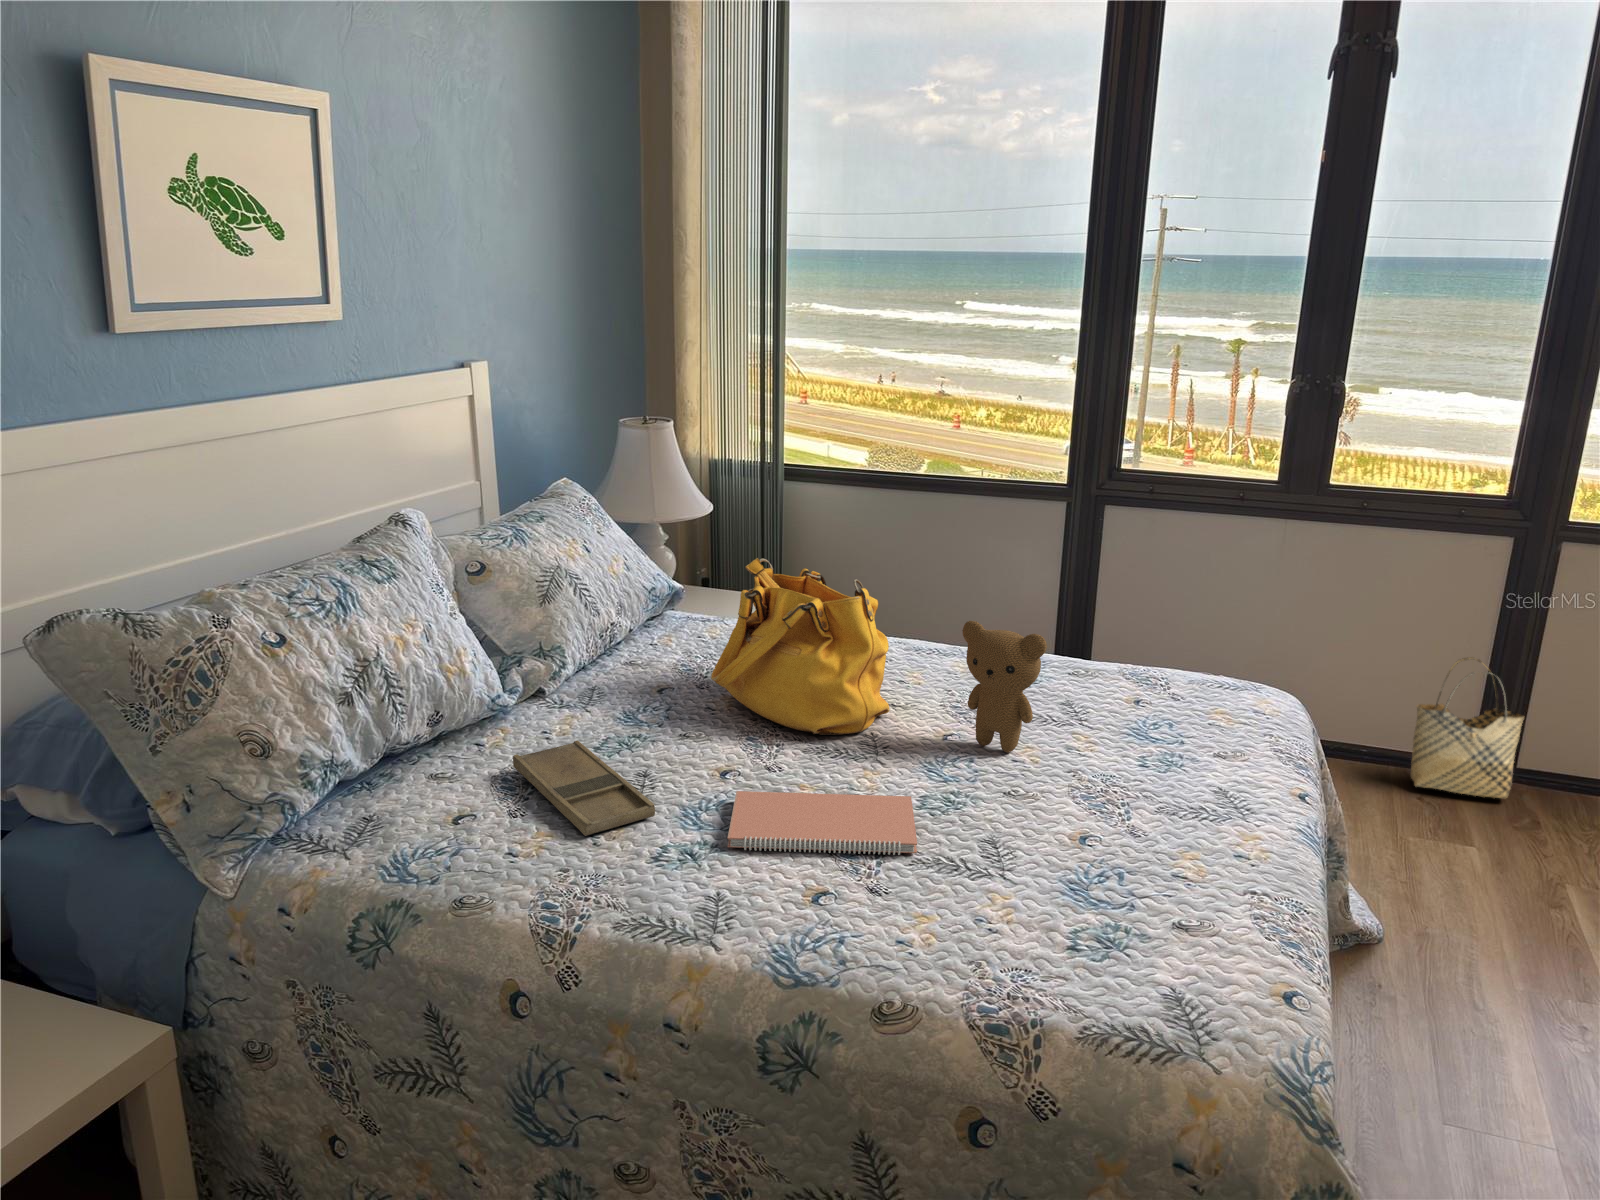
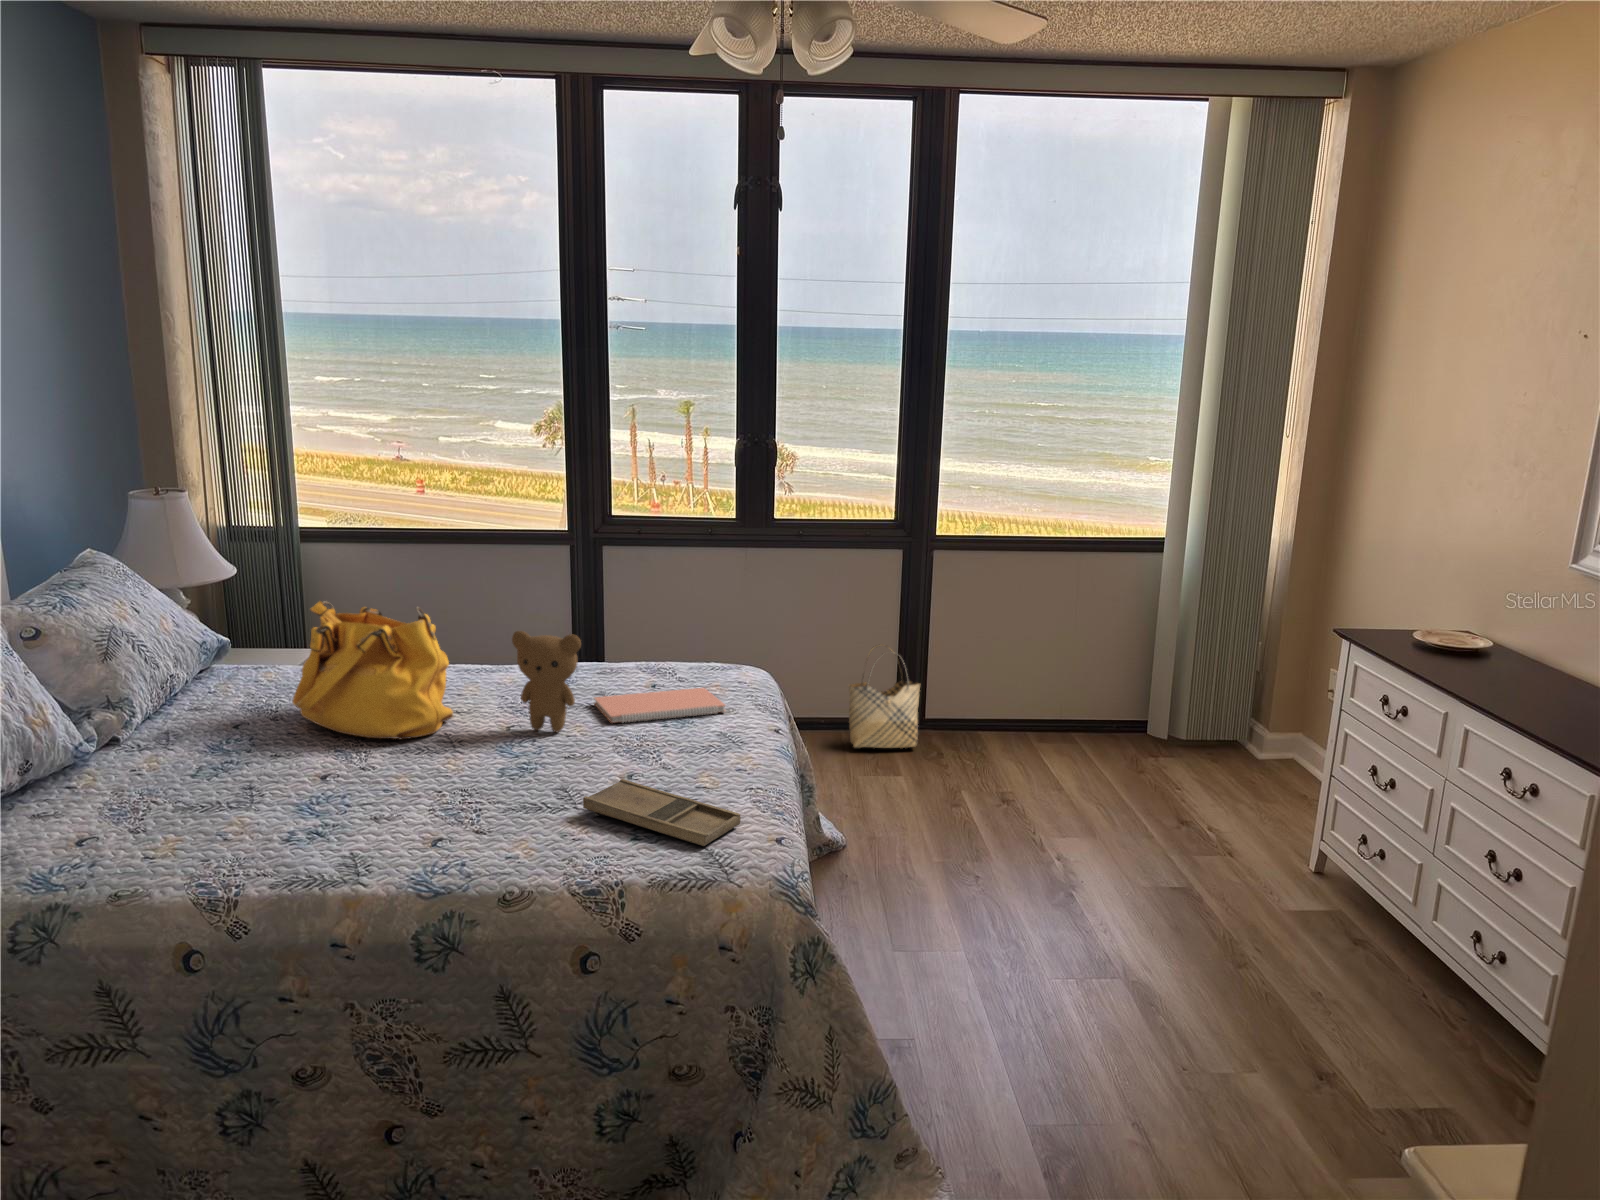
tray: present [513,740,655,836] -> present [583,779,741,846]
notebook: present [728,791,917,855] -> present [594,688,725,723]

